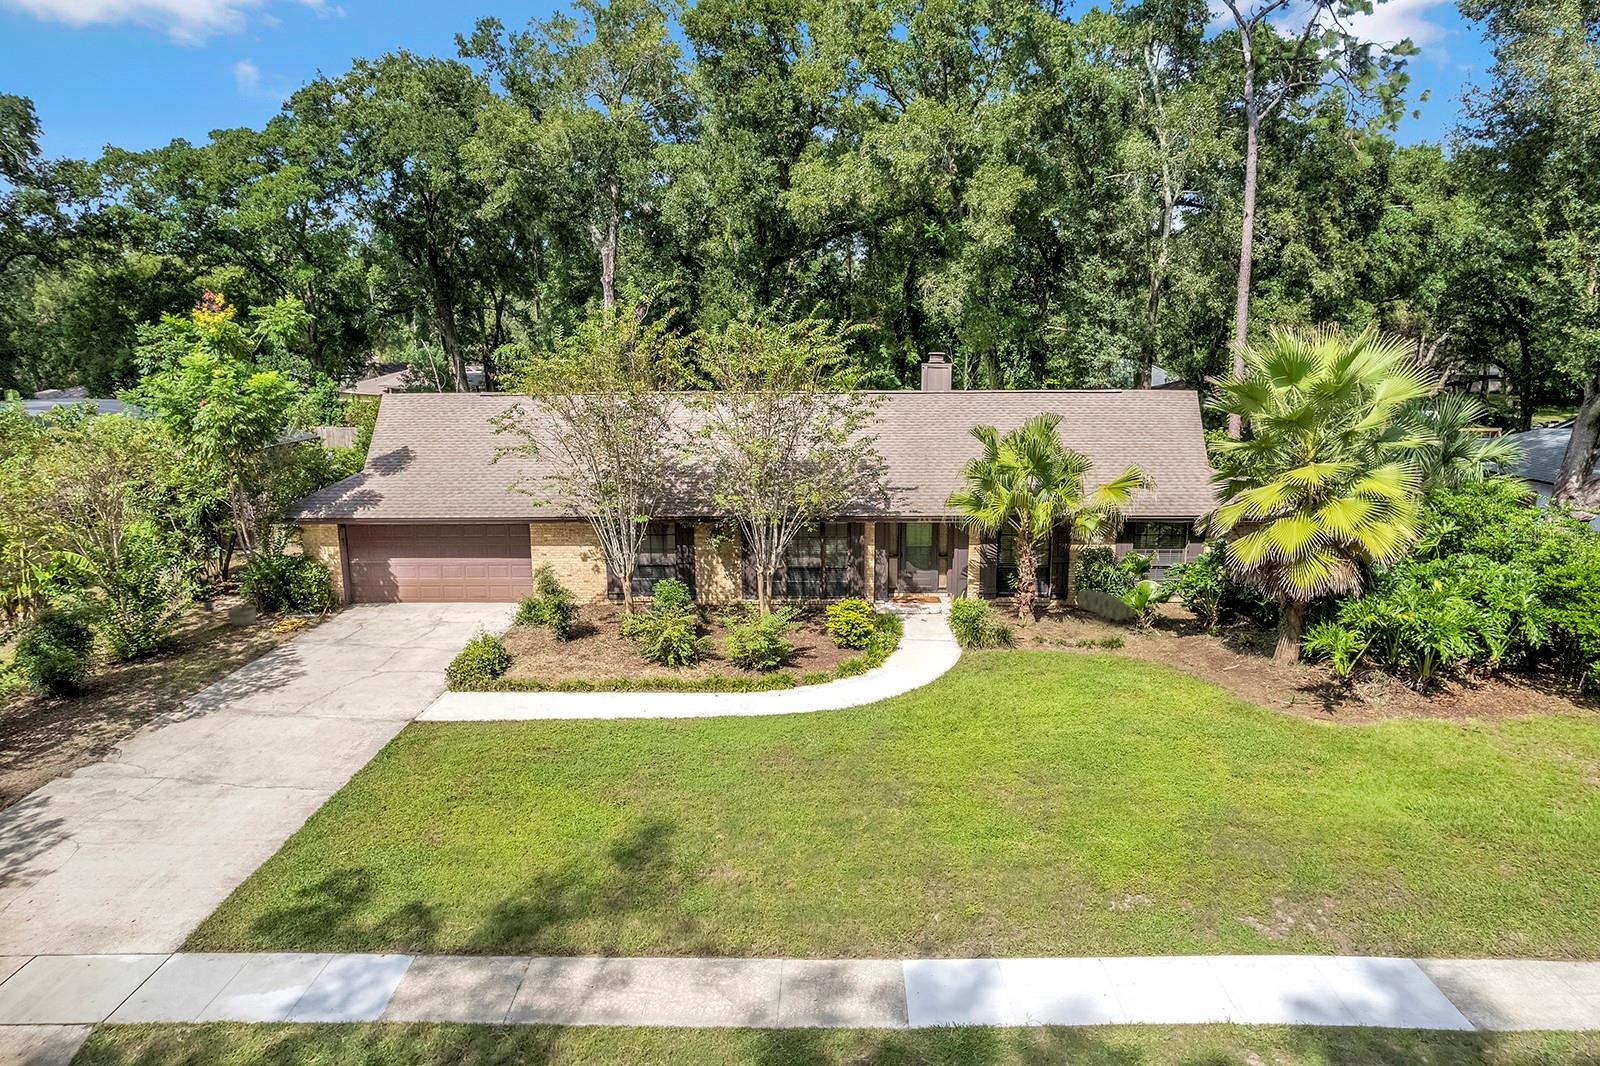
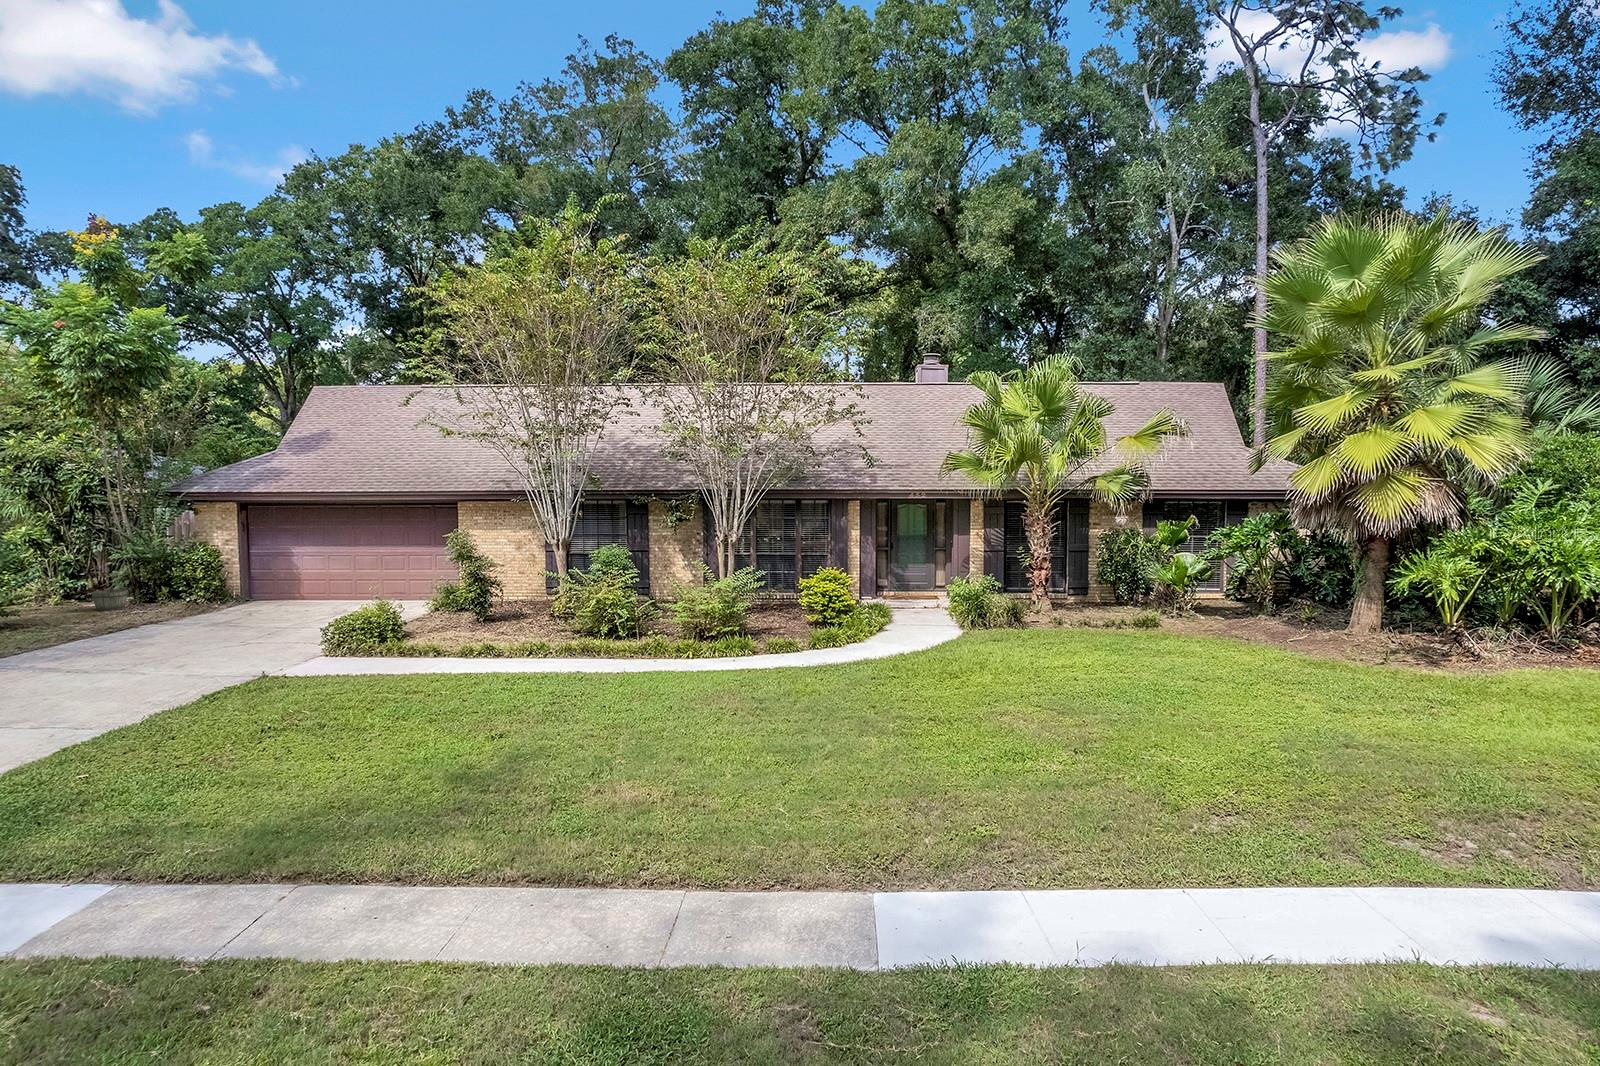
potted plant: present [196,575,213,610] -> none [64,557,90,600]
bench: present [1078,590,1135,626] -> none [1098,575,1168,613]

